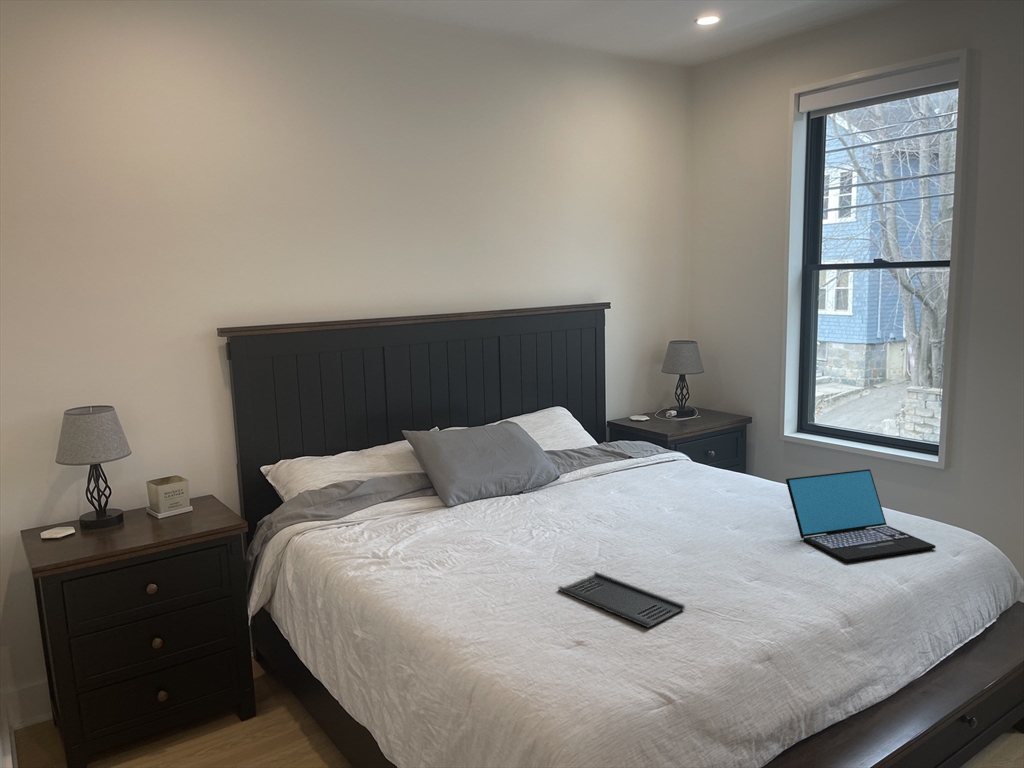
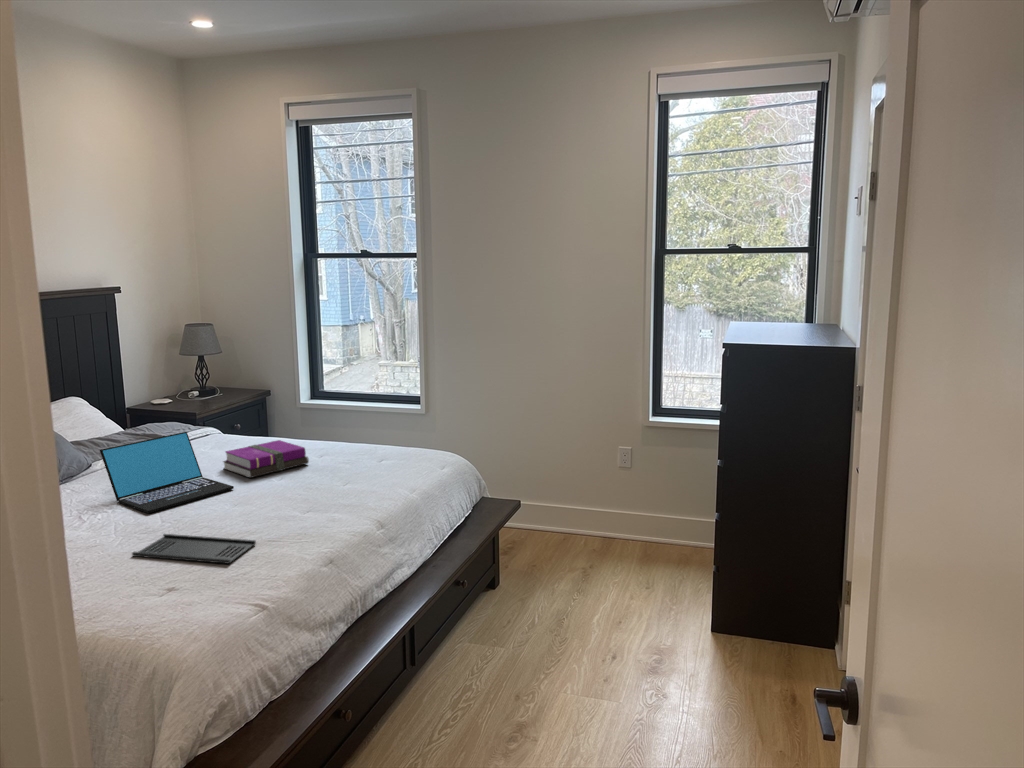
laptop: present [786,469,936,562] -> present [100,432,234,513]
notebook: none [678,480,774,521] -> present [223,440,309,478]

